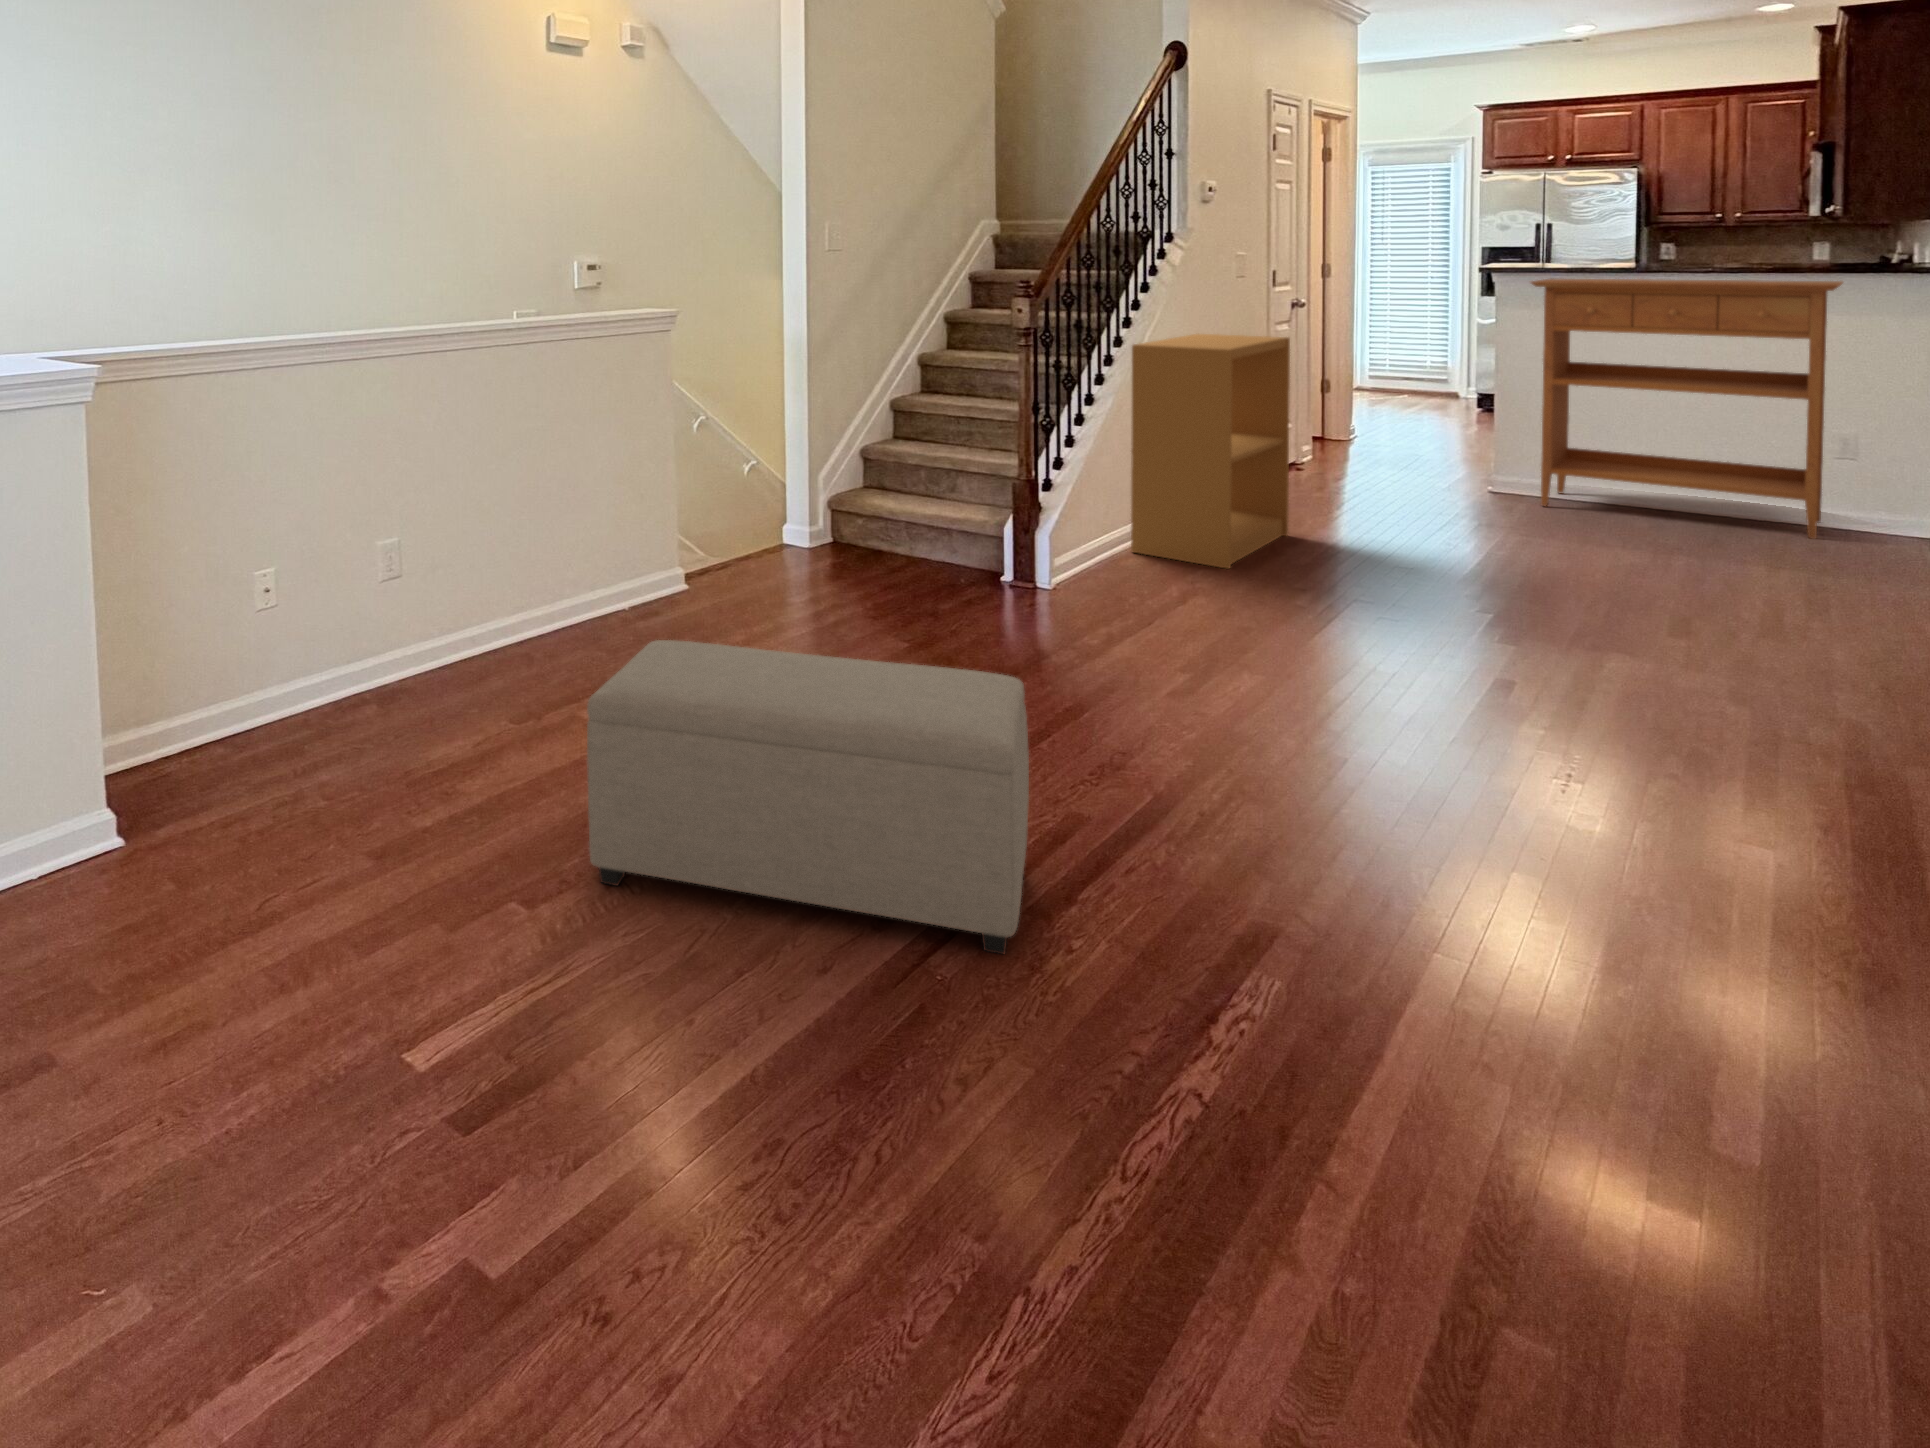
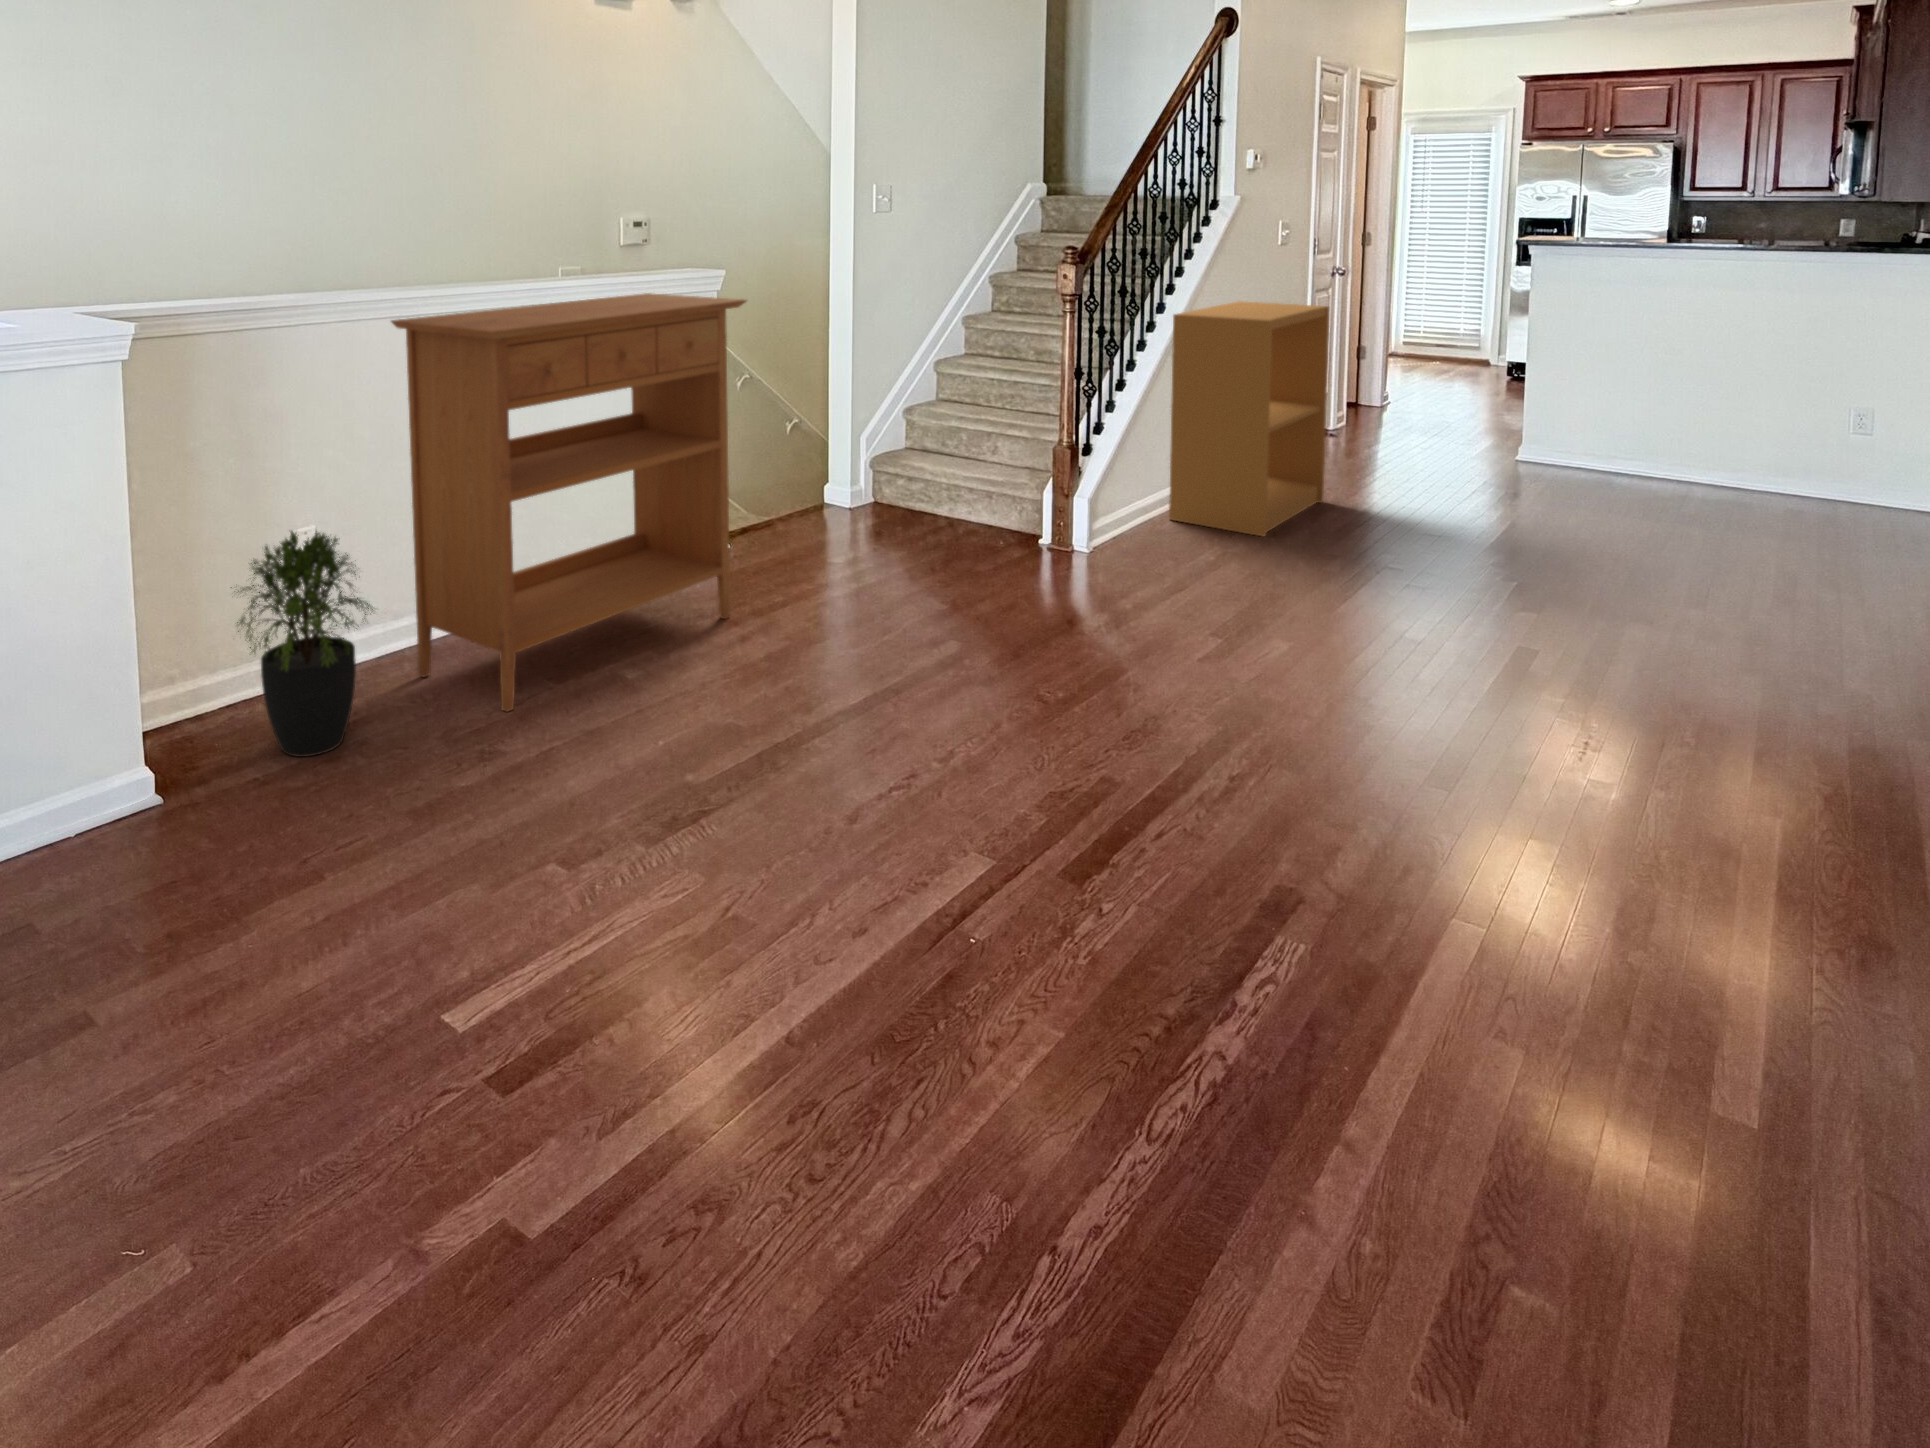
console table: present [1531,279,1843,539] -> present [391,293,746,712]
potted plant: none [188,546,337,776] -> present [231,531,373,757]
ottoman: present [587,640,1029,954] -> none [633,623,1065,930]

